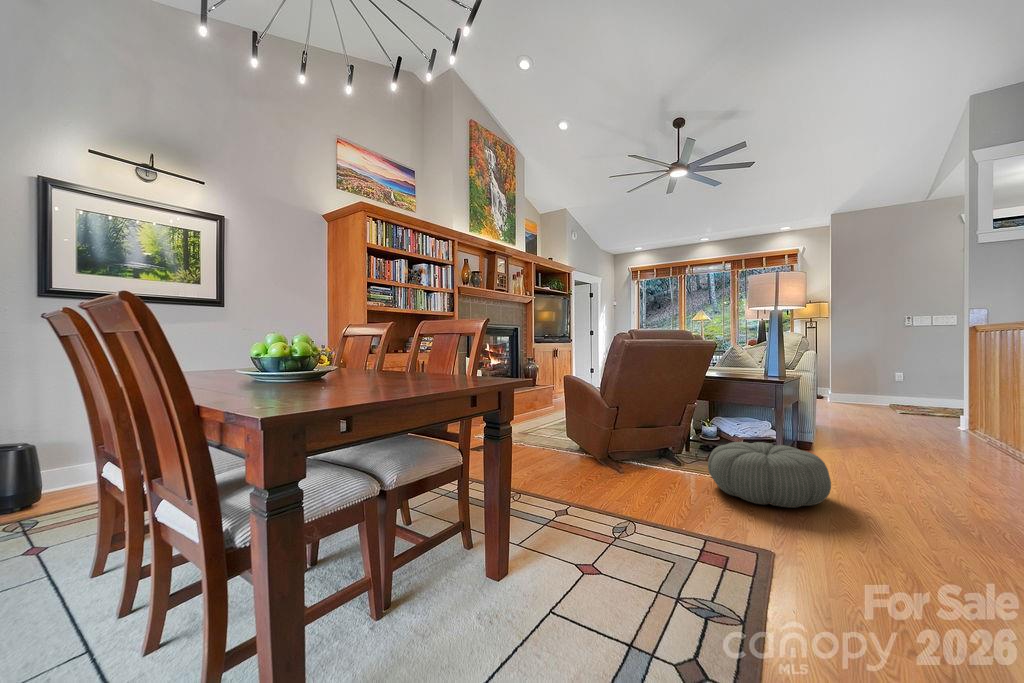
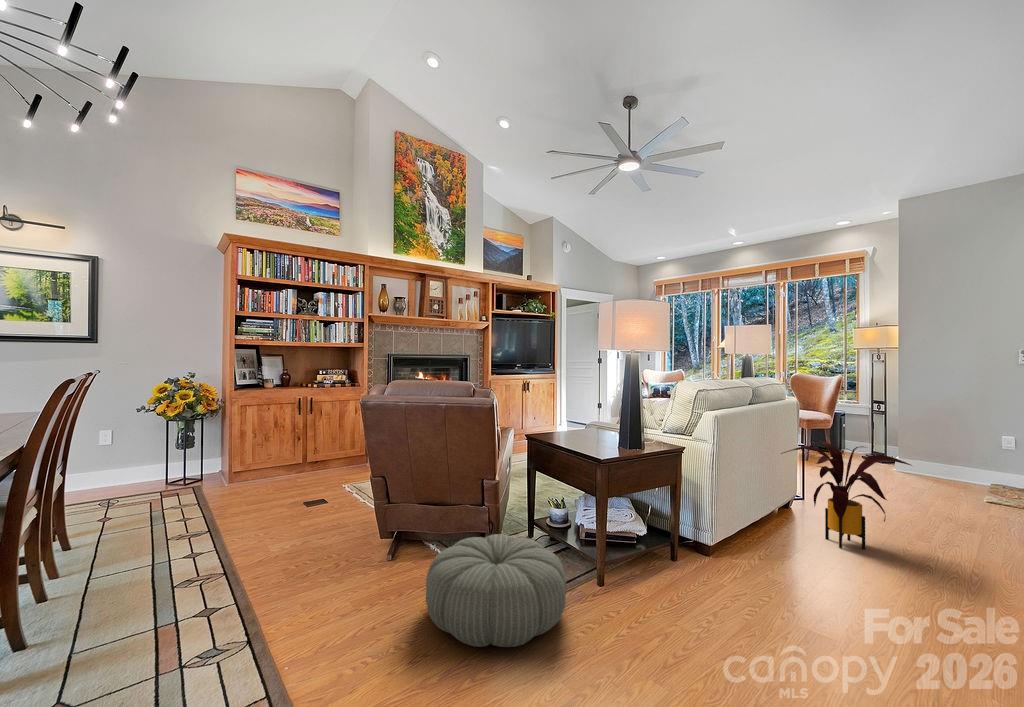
house plant: none [834,374,924,443] -> present [781,440,911,549]

